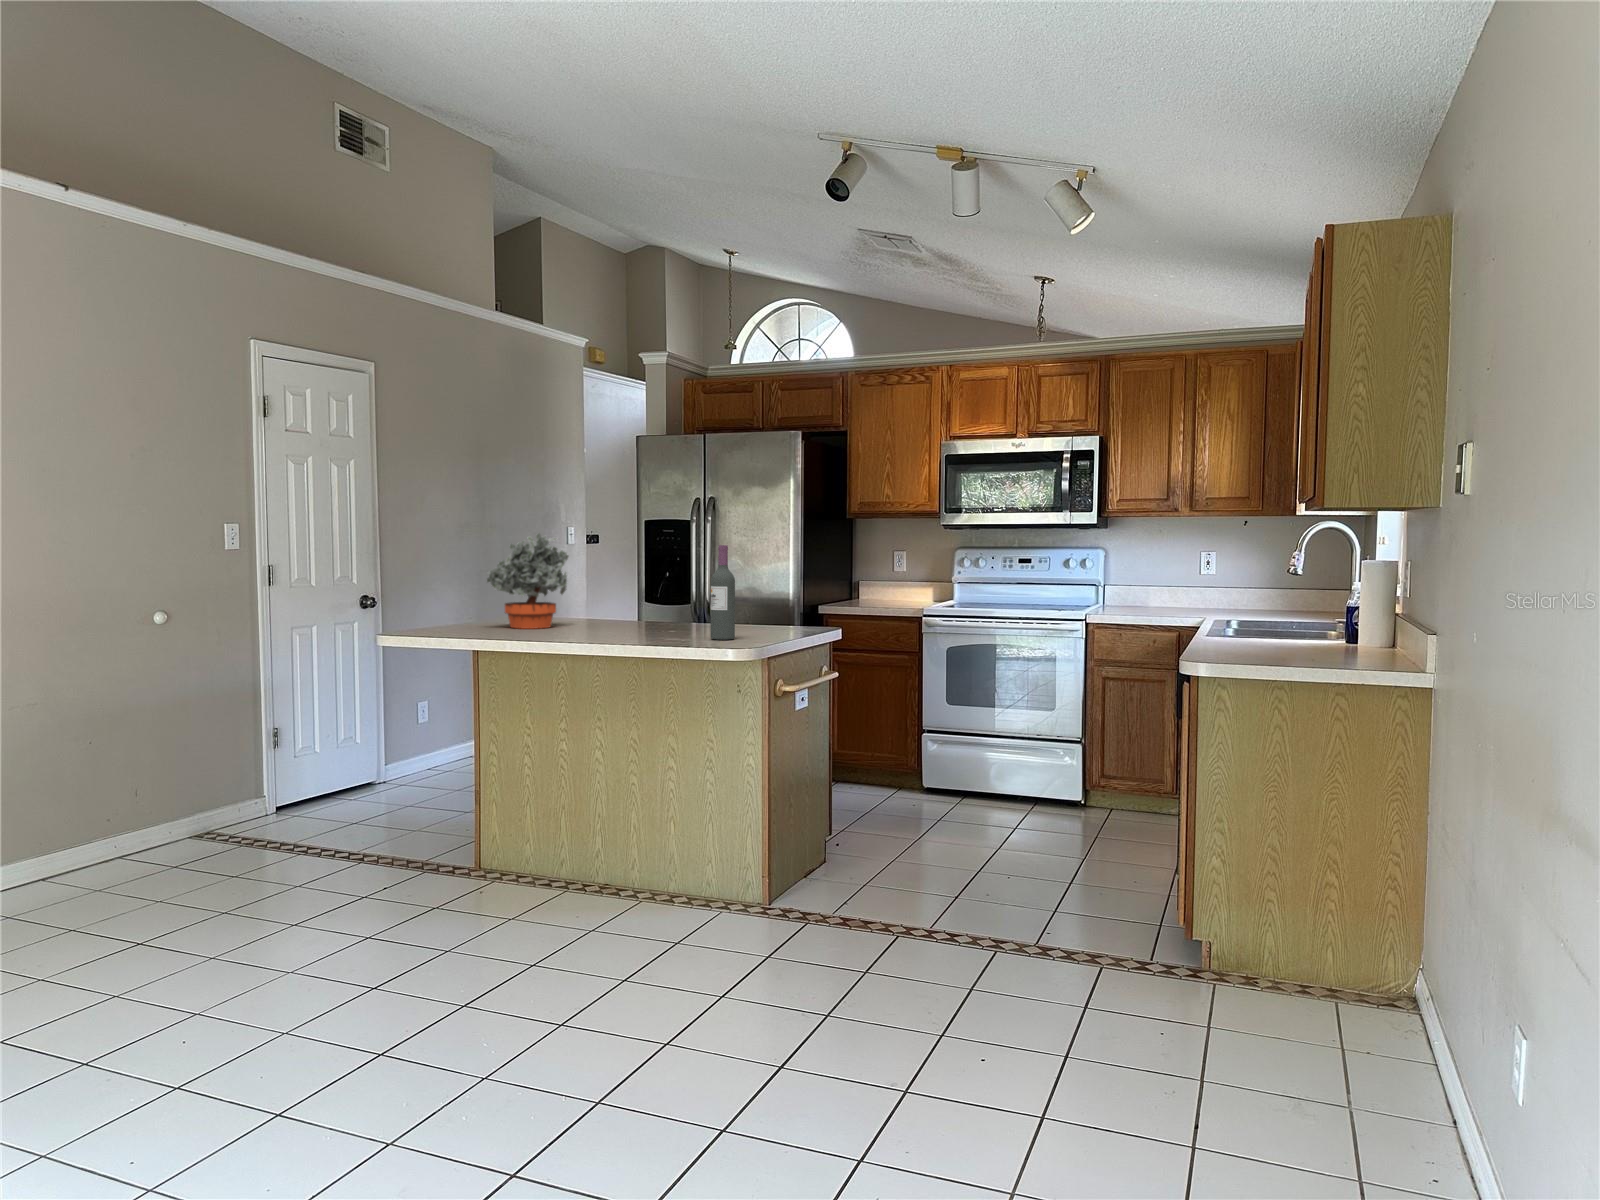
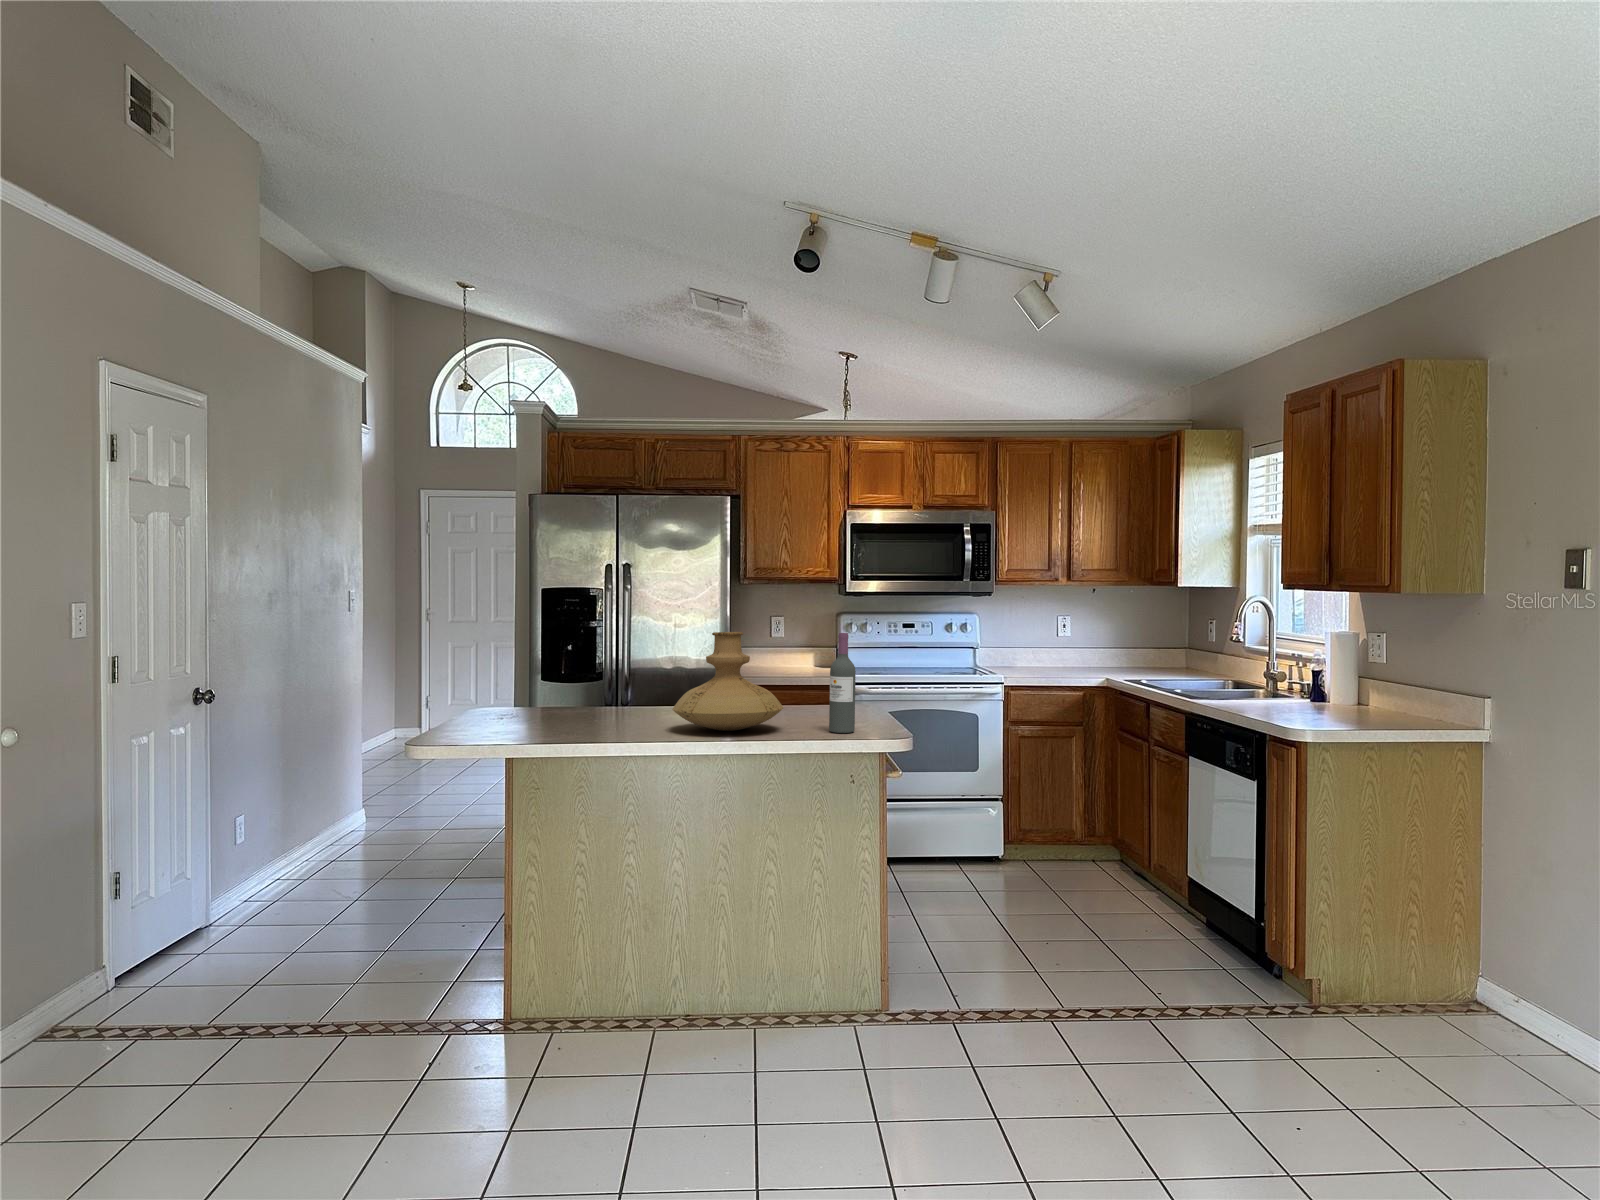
potted plant: present [487,533,569,629] -> none [517,613,601,727]
vase: none [584,545,686,634] -> present [672,632,783,731]

